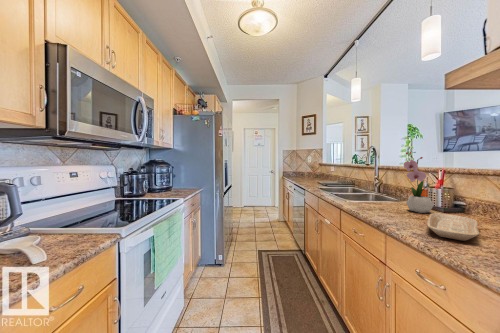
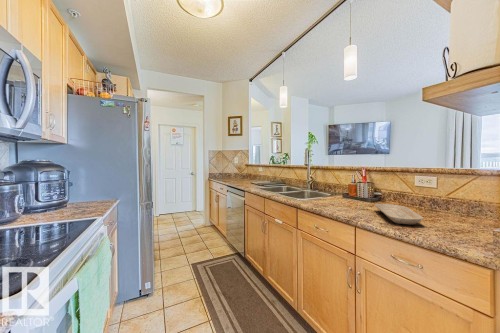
flower arrangement: present [404,152,435,213] -> none [346,153,369,205]

